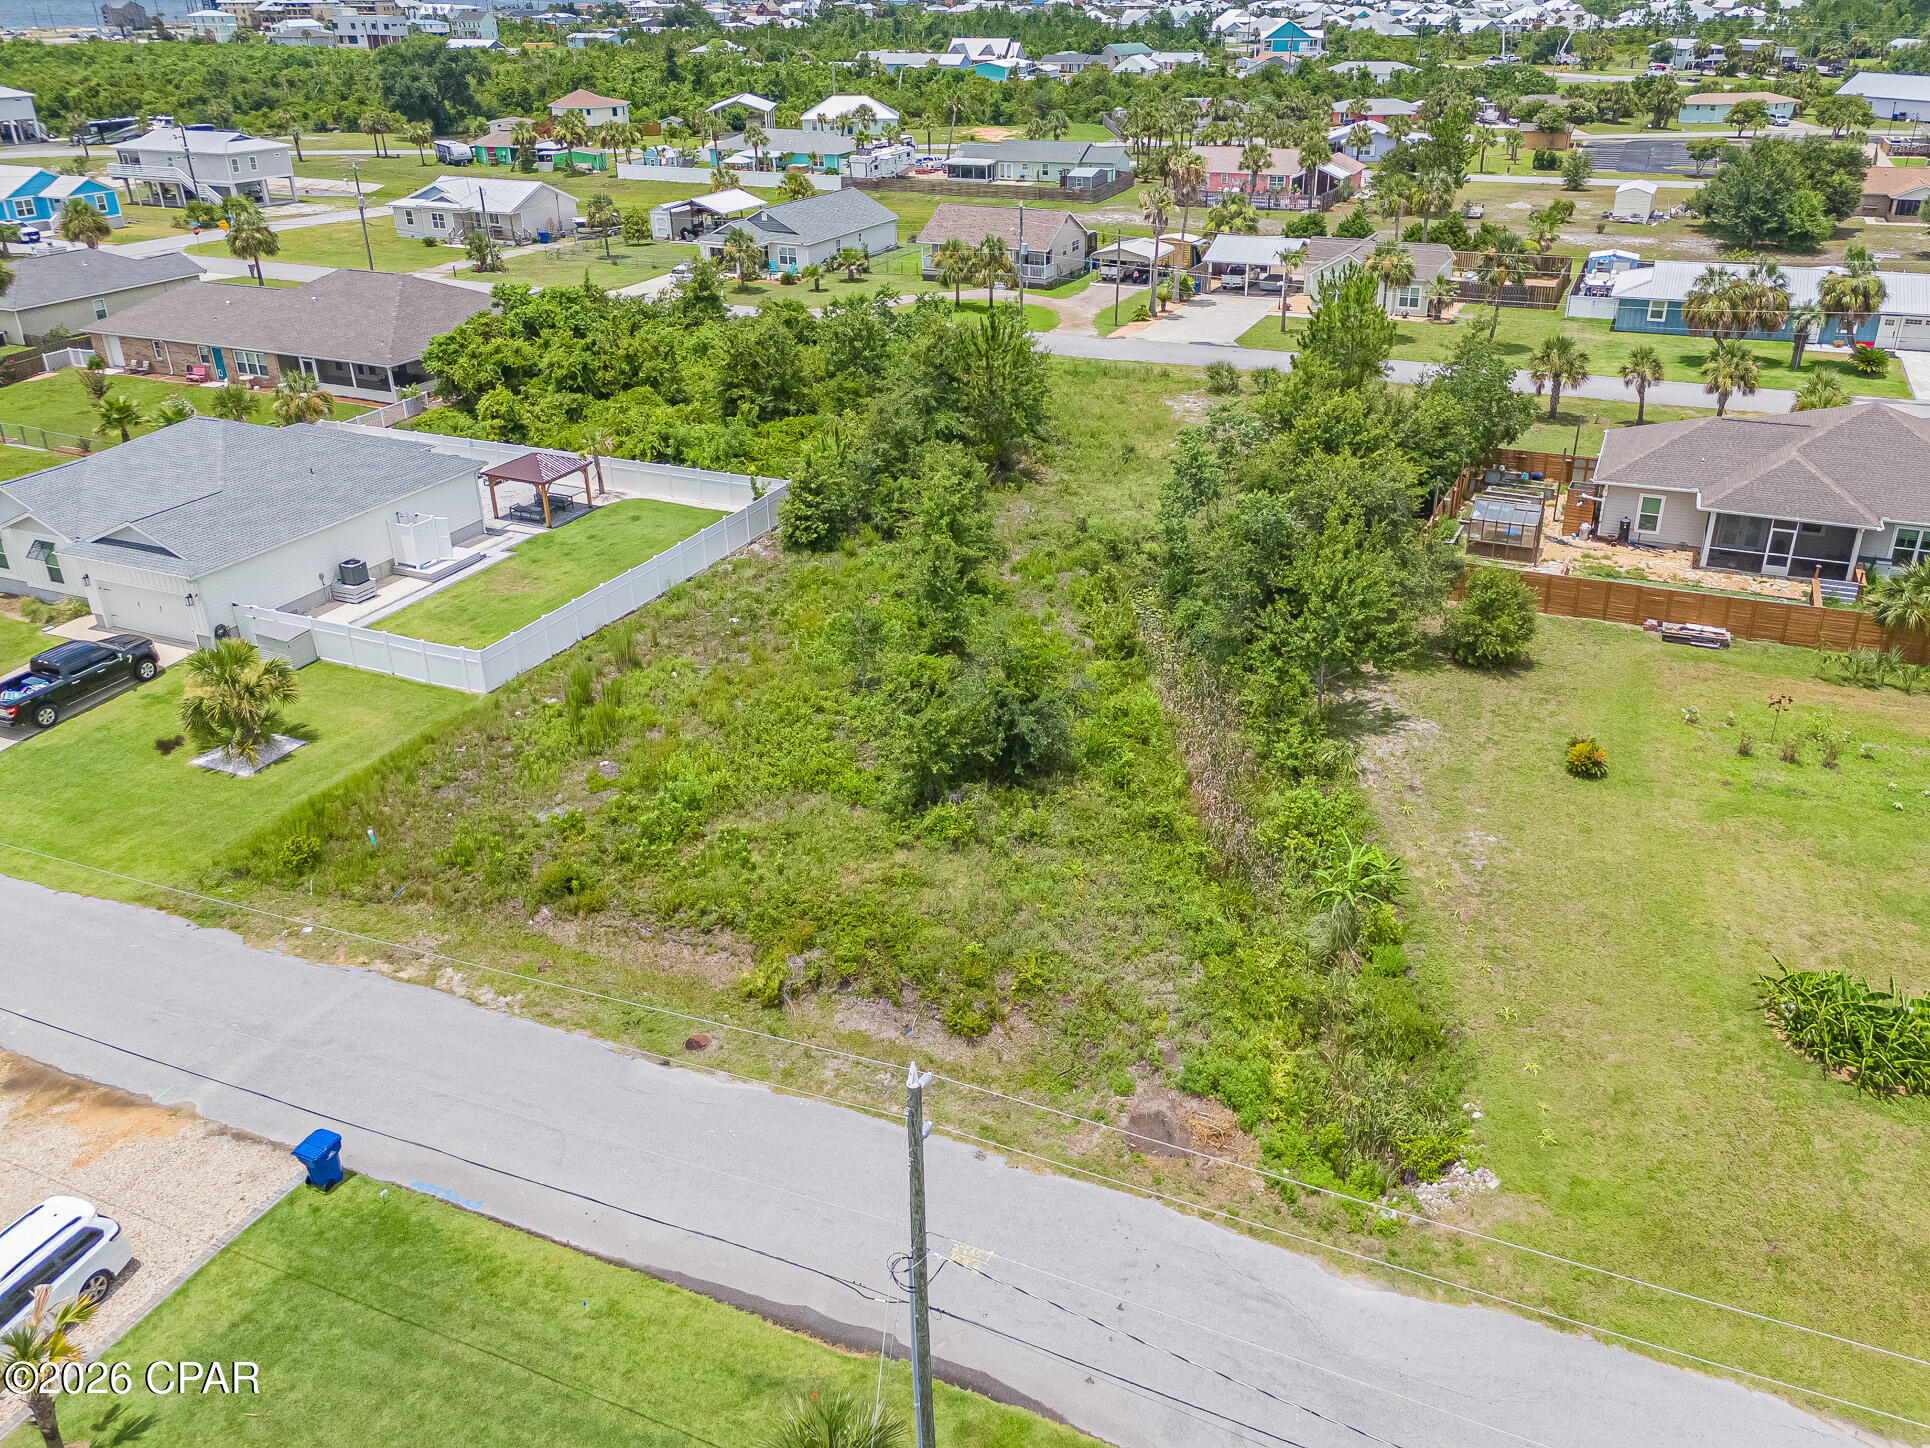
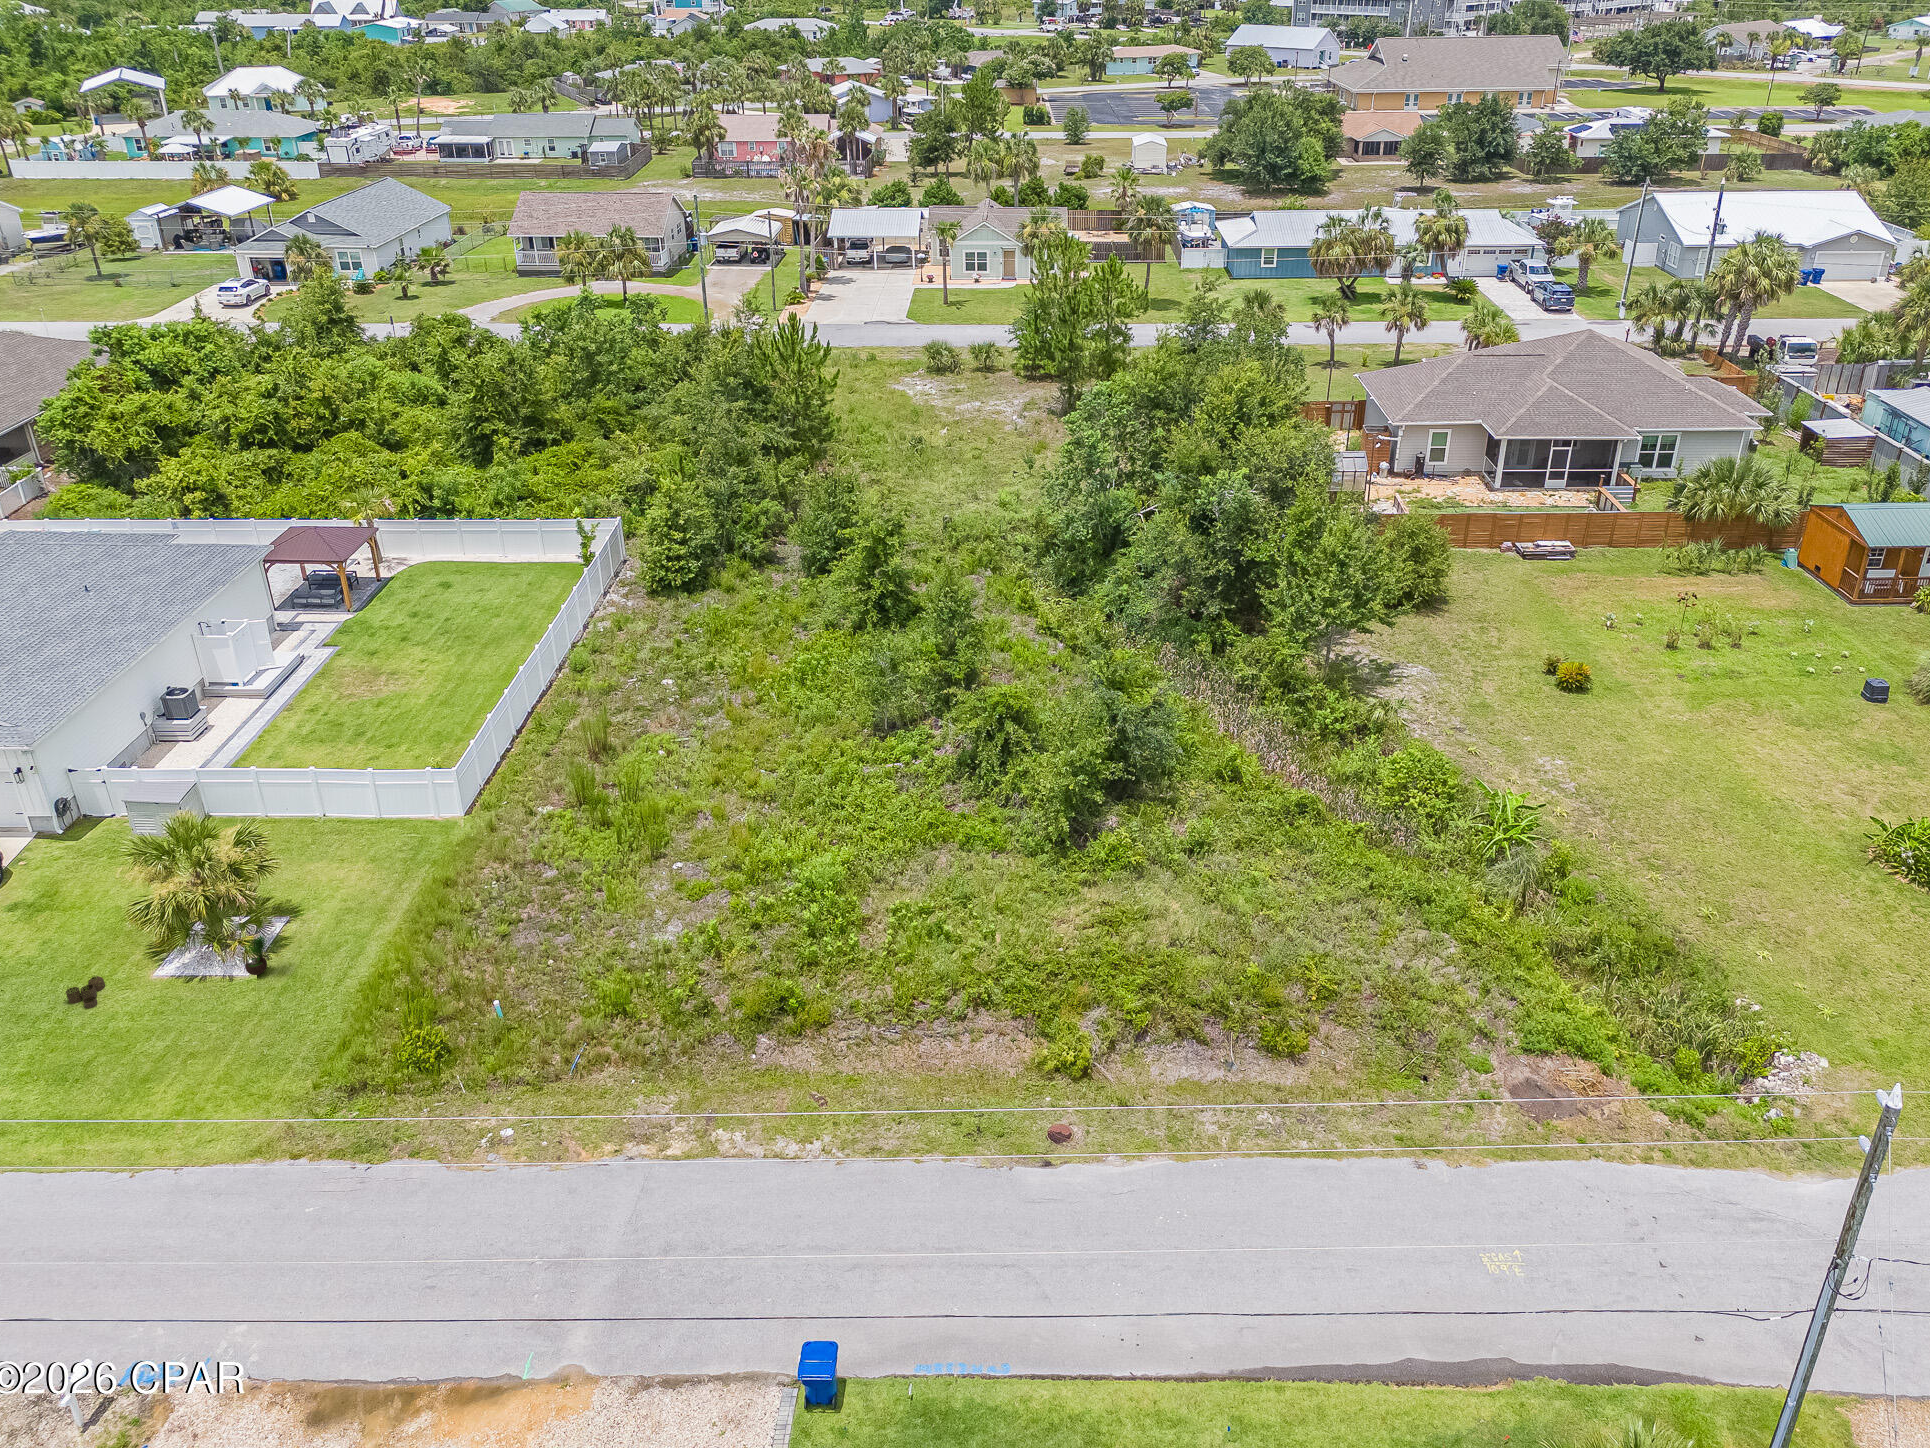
potted tree: none [260,727,280,758] -> present [245,936,267,975]

